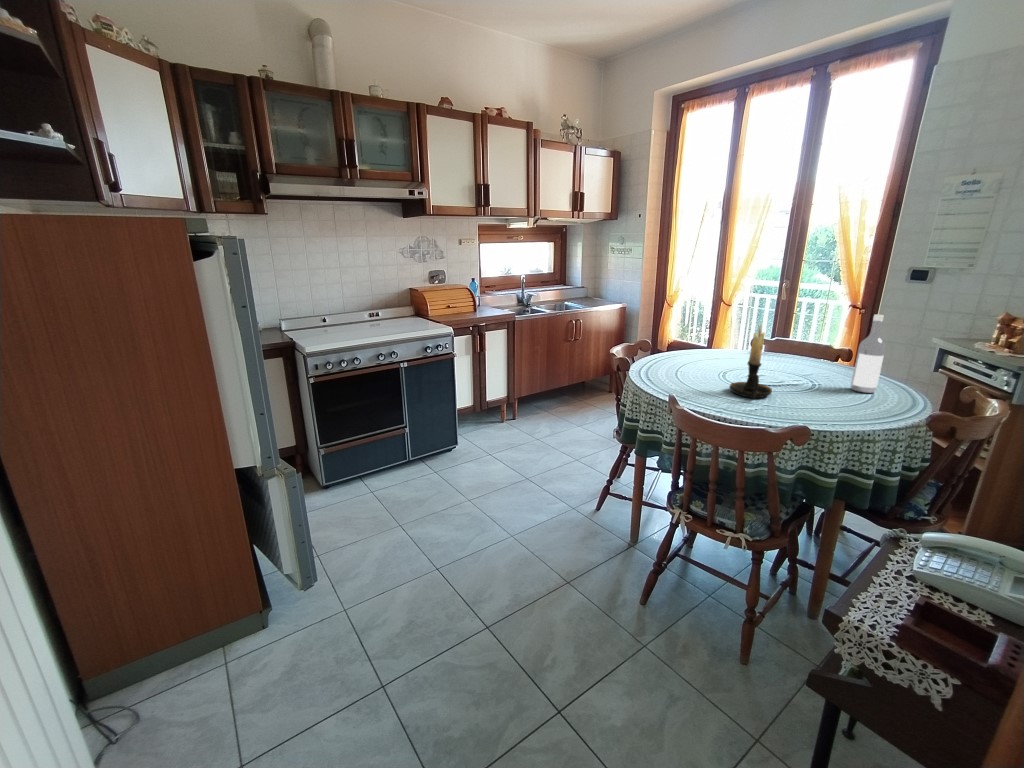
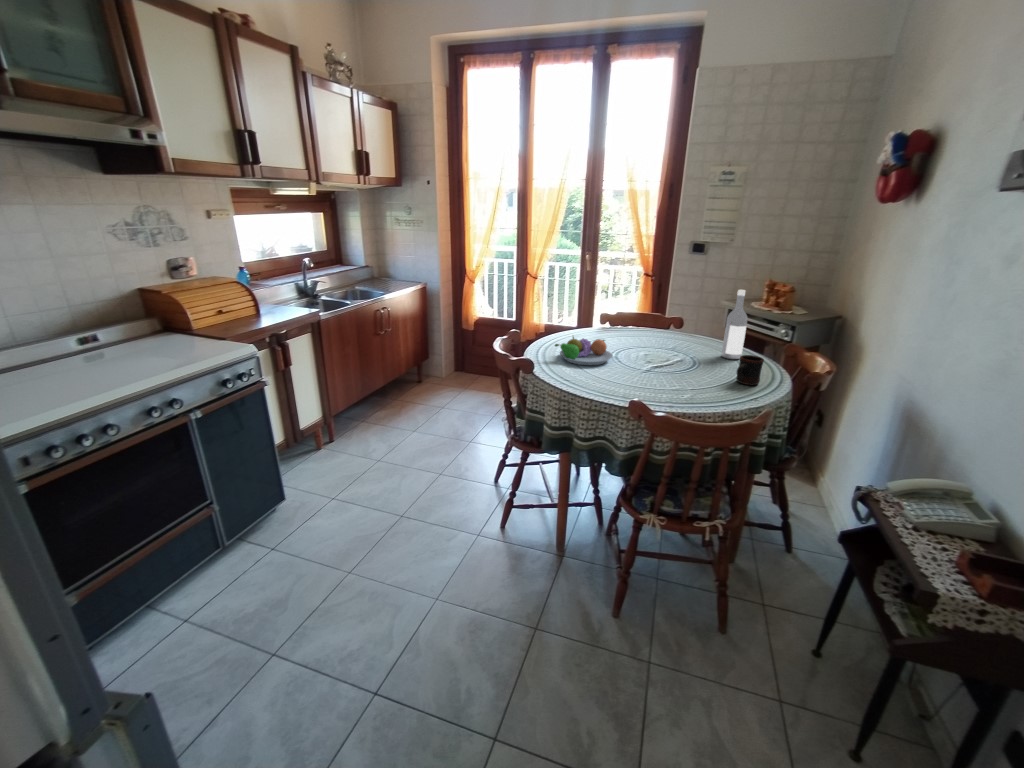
candle holder: present [730,324,772,399] -> none [650,308,691,386]
fruit bowl: none [659,346,716,374] -> present [555,337,612,365]
mug: none [819,380,859,413] -> present [737,355,764,385]

